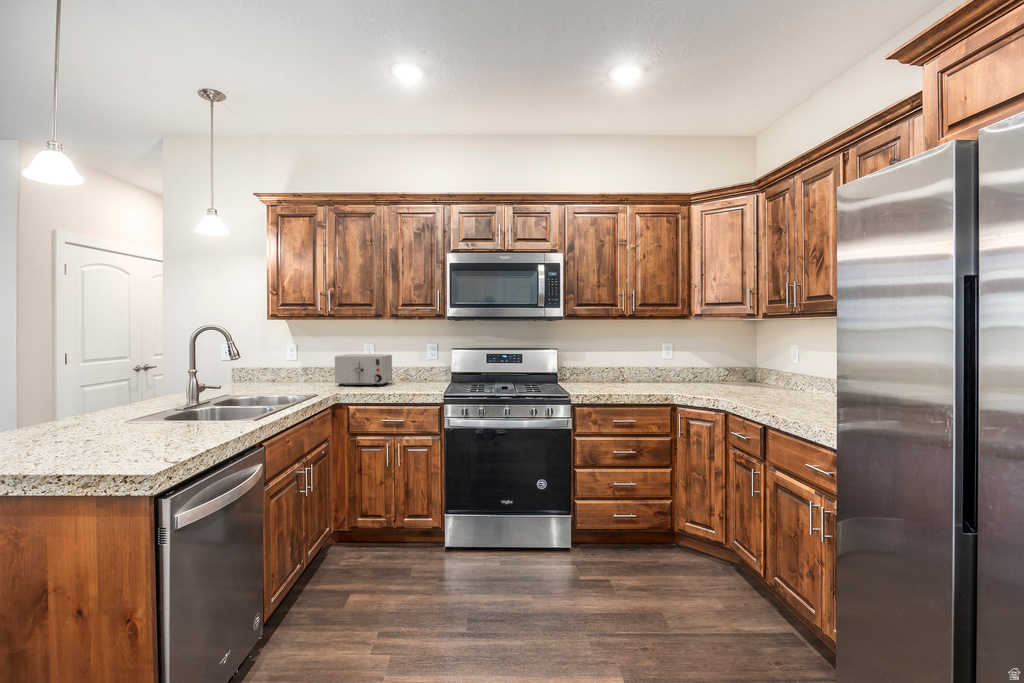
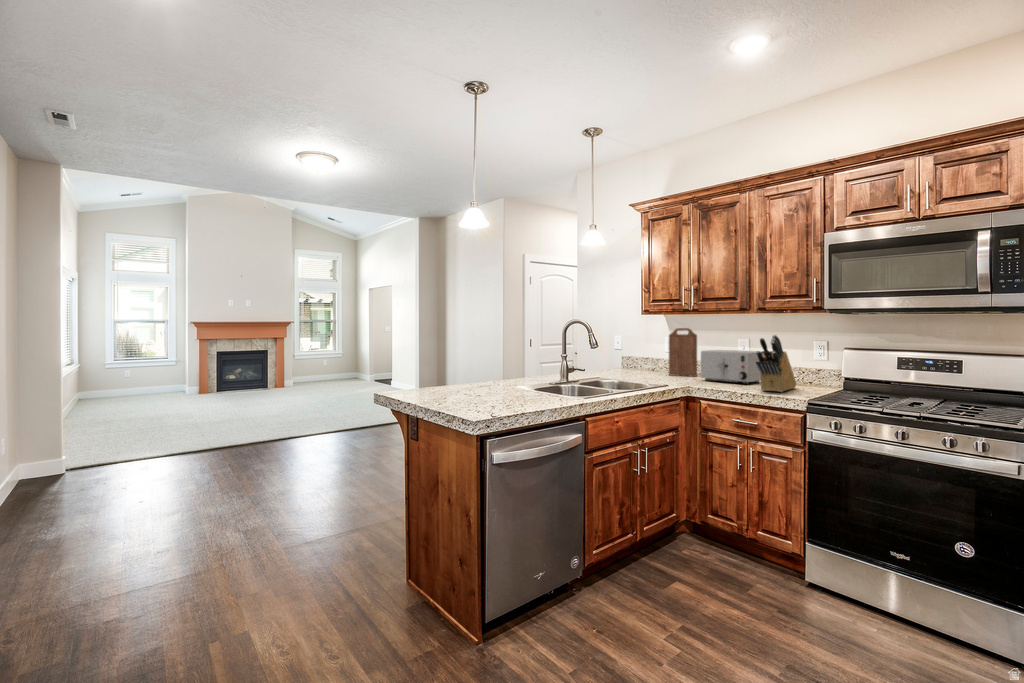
cutting board: none [293,332,325,383] -> present [669,328,697,377]
knife block: none [399,340,423,391] -> present [756,335,796,392]

